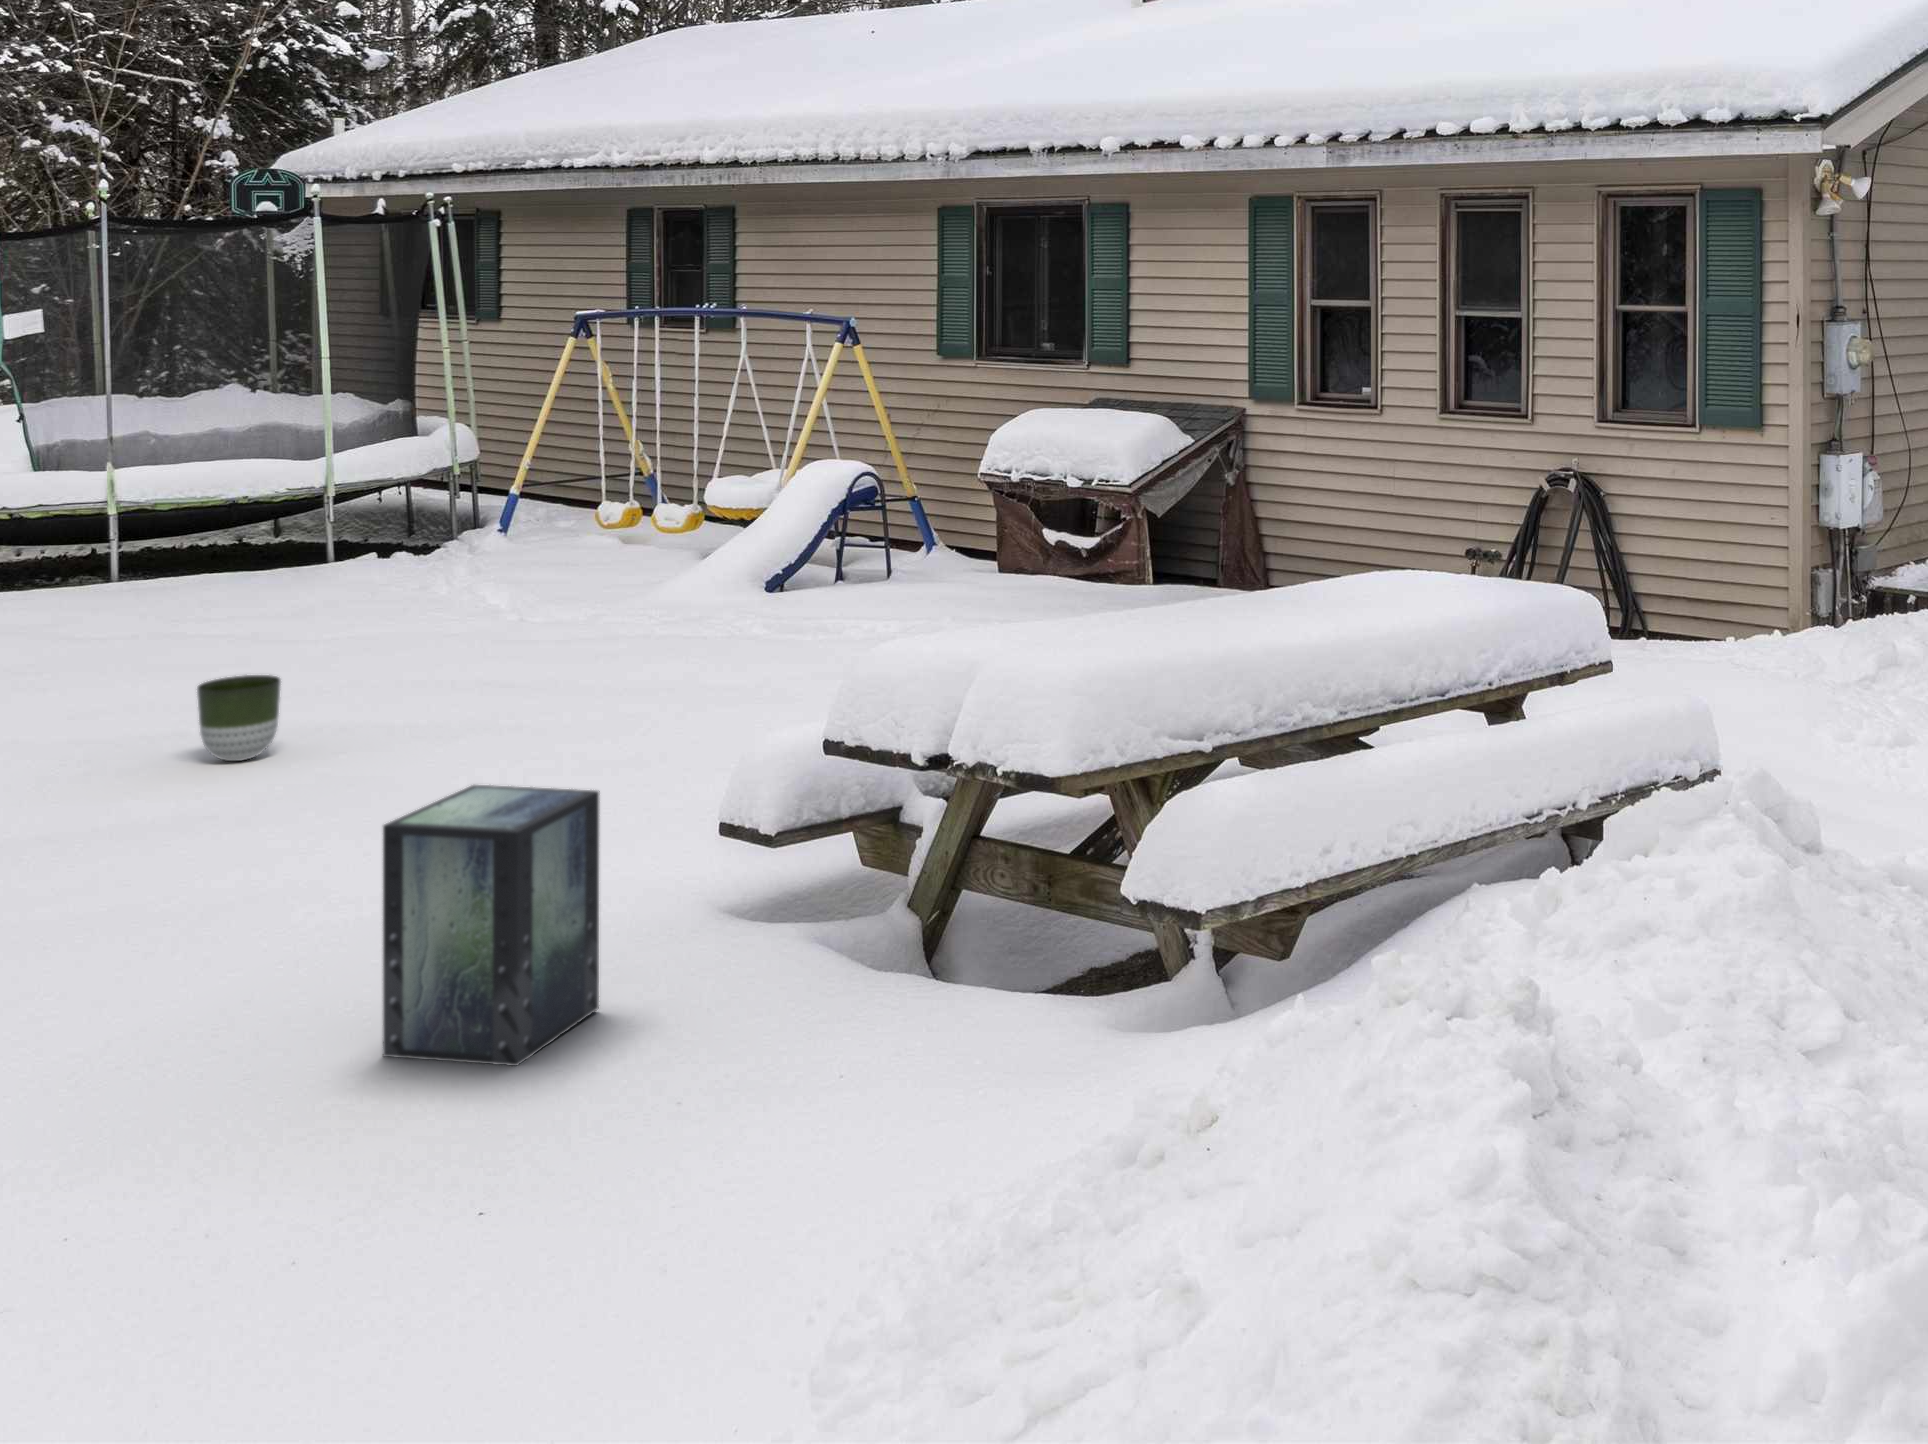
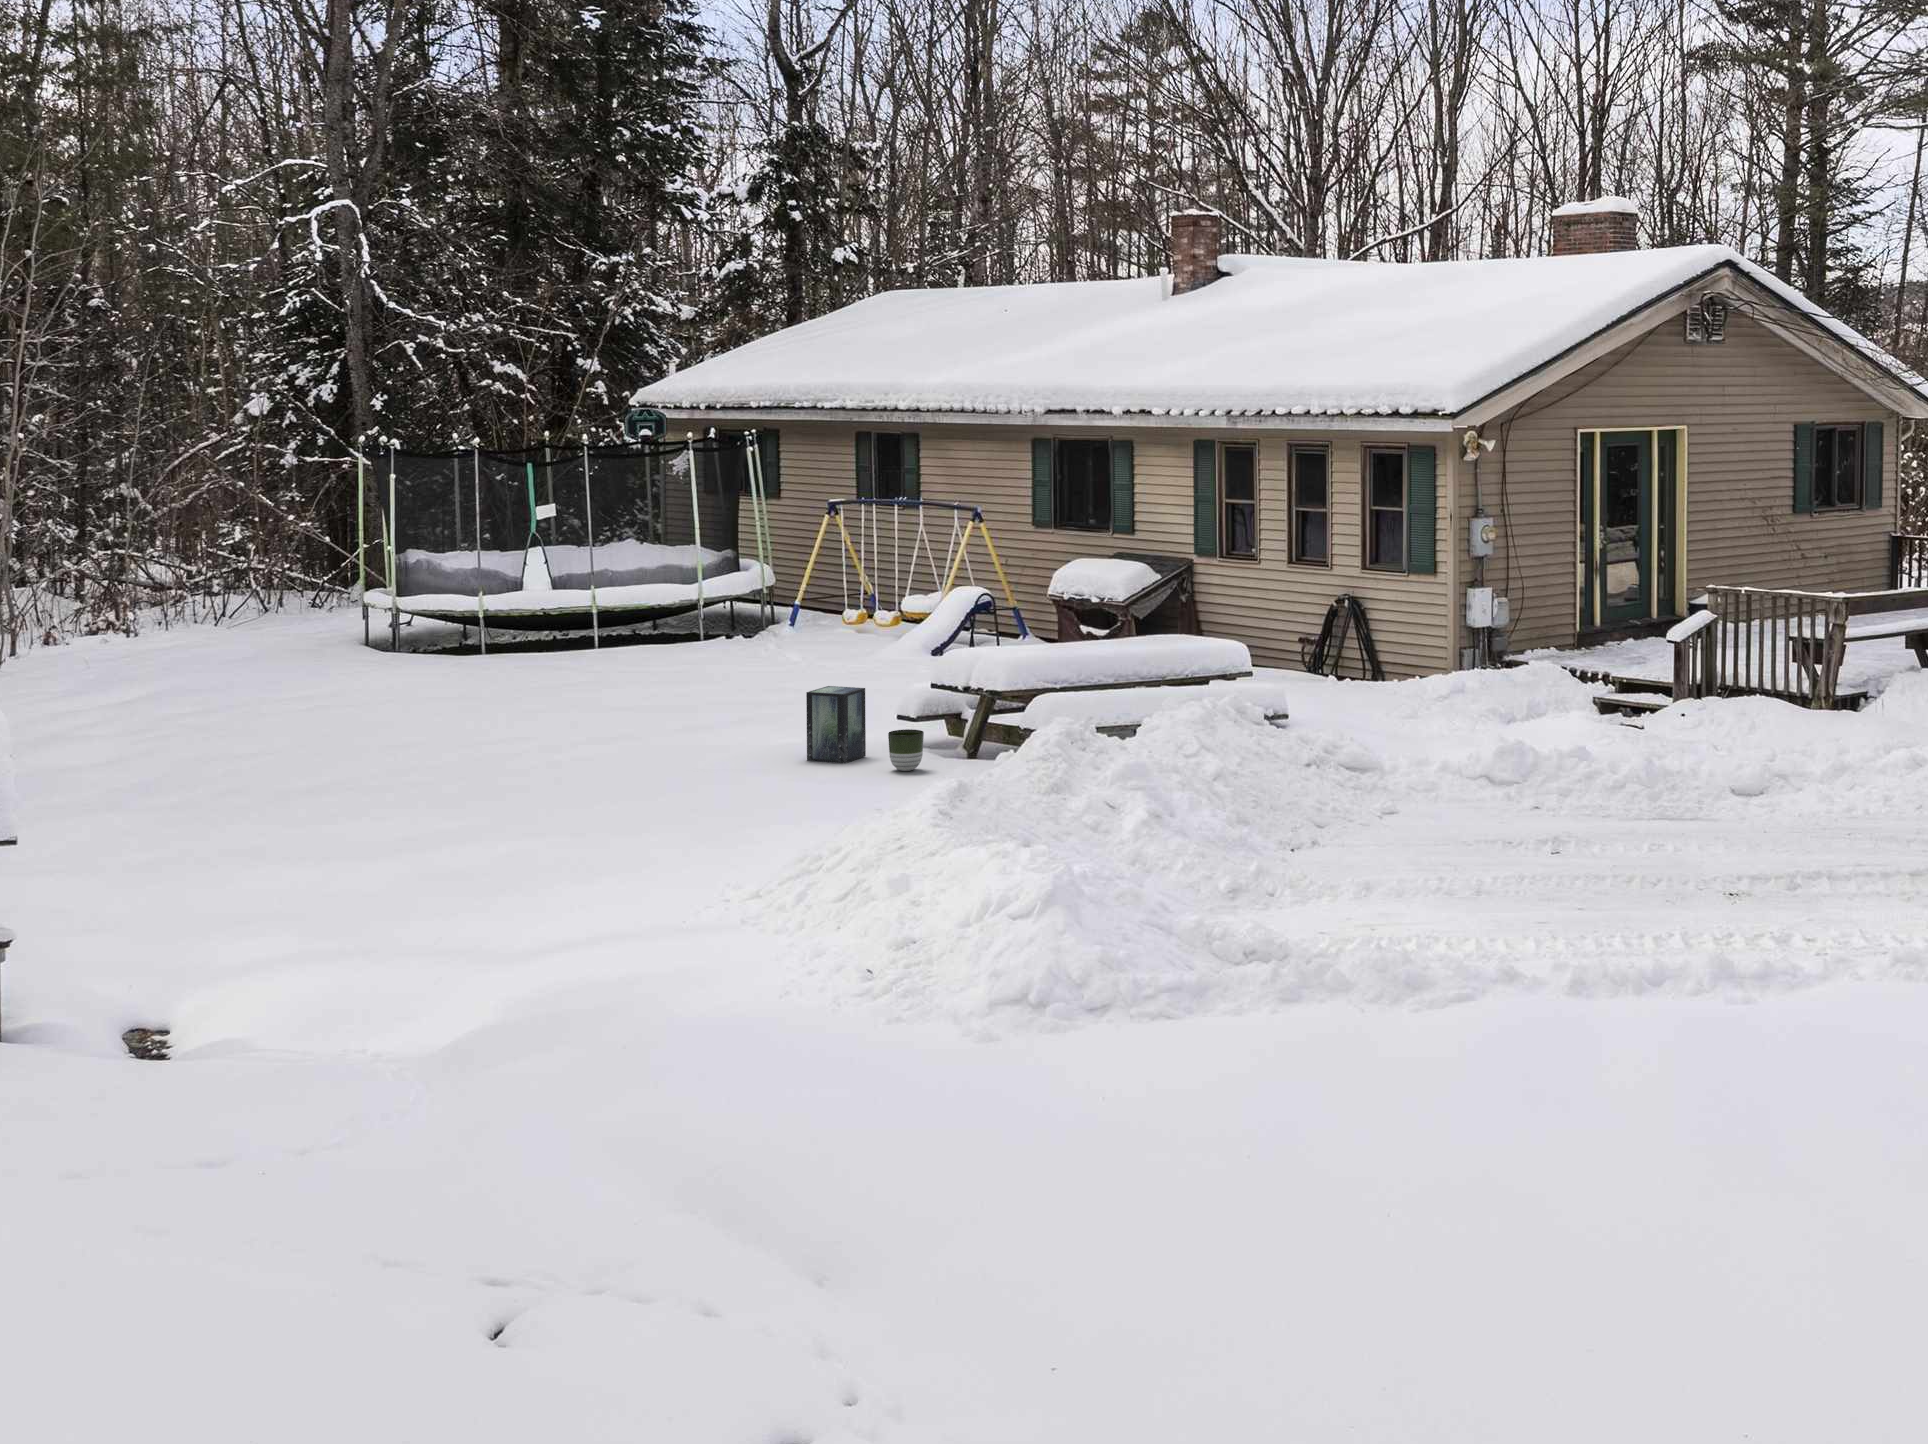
planter: present [197,675,281,761] -> present [888,729,924,771]

